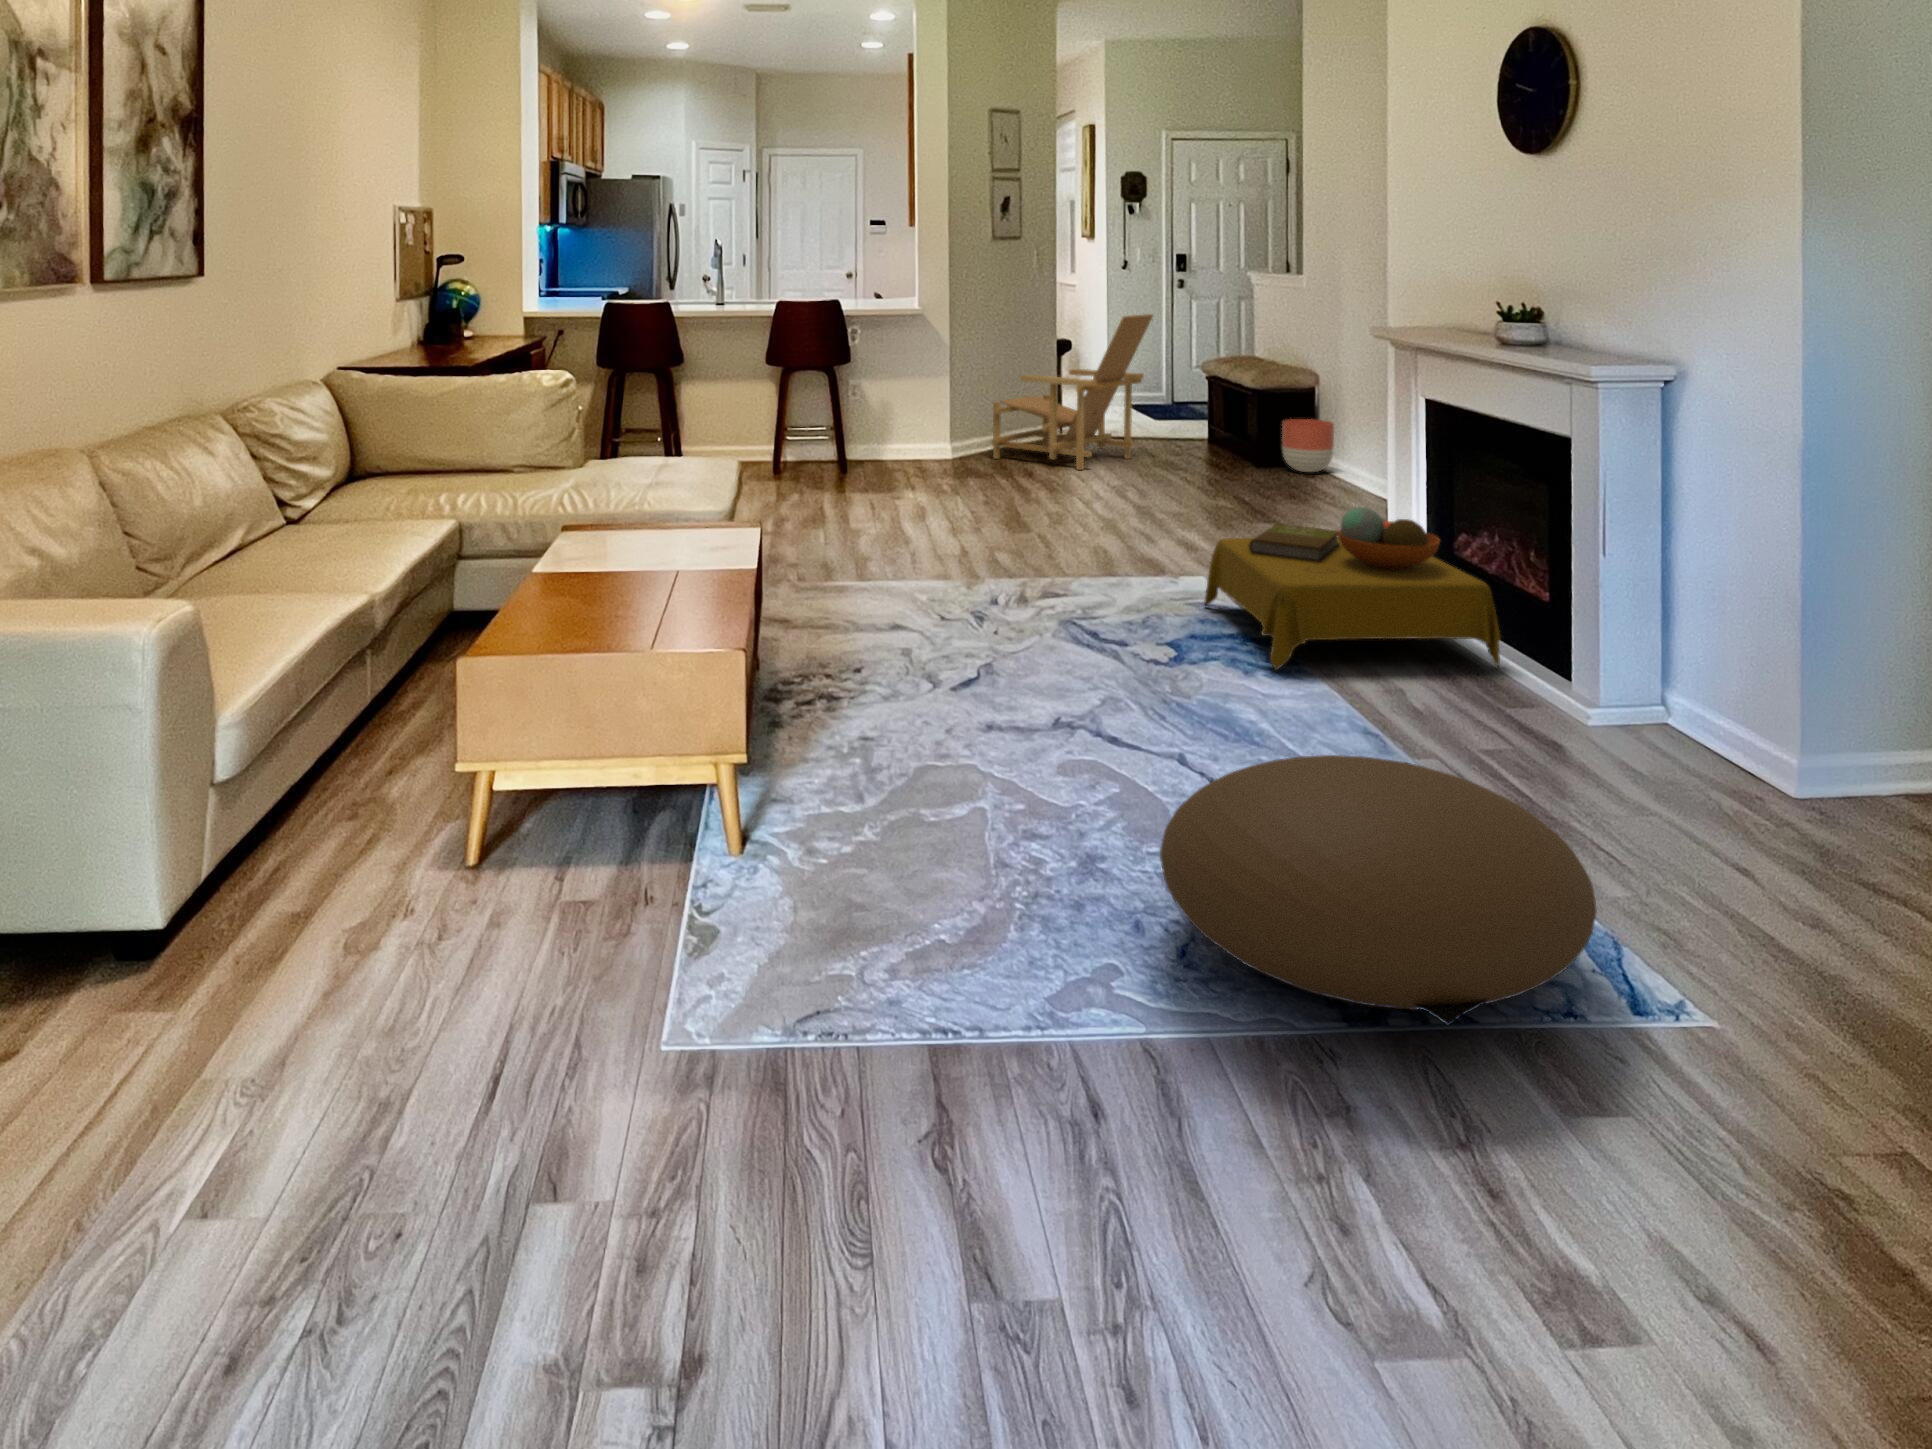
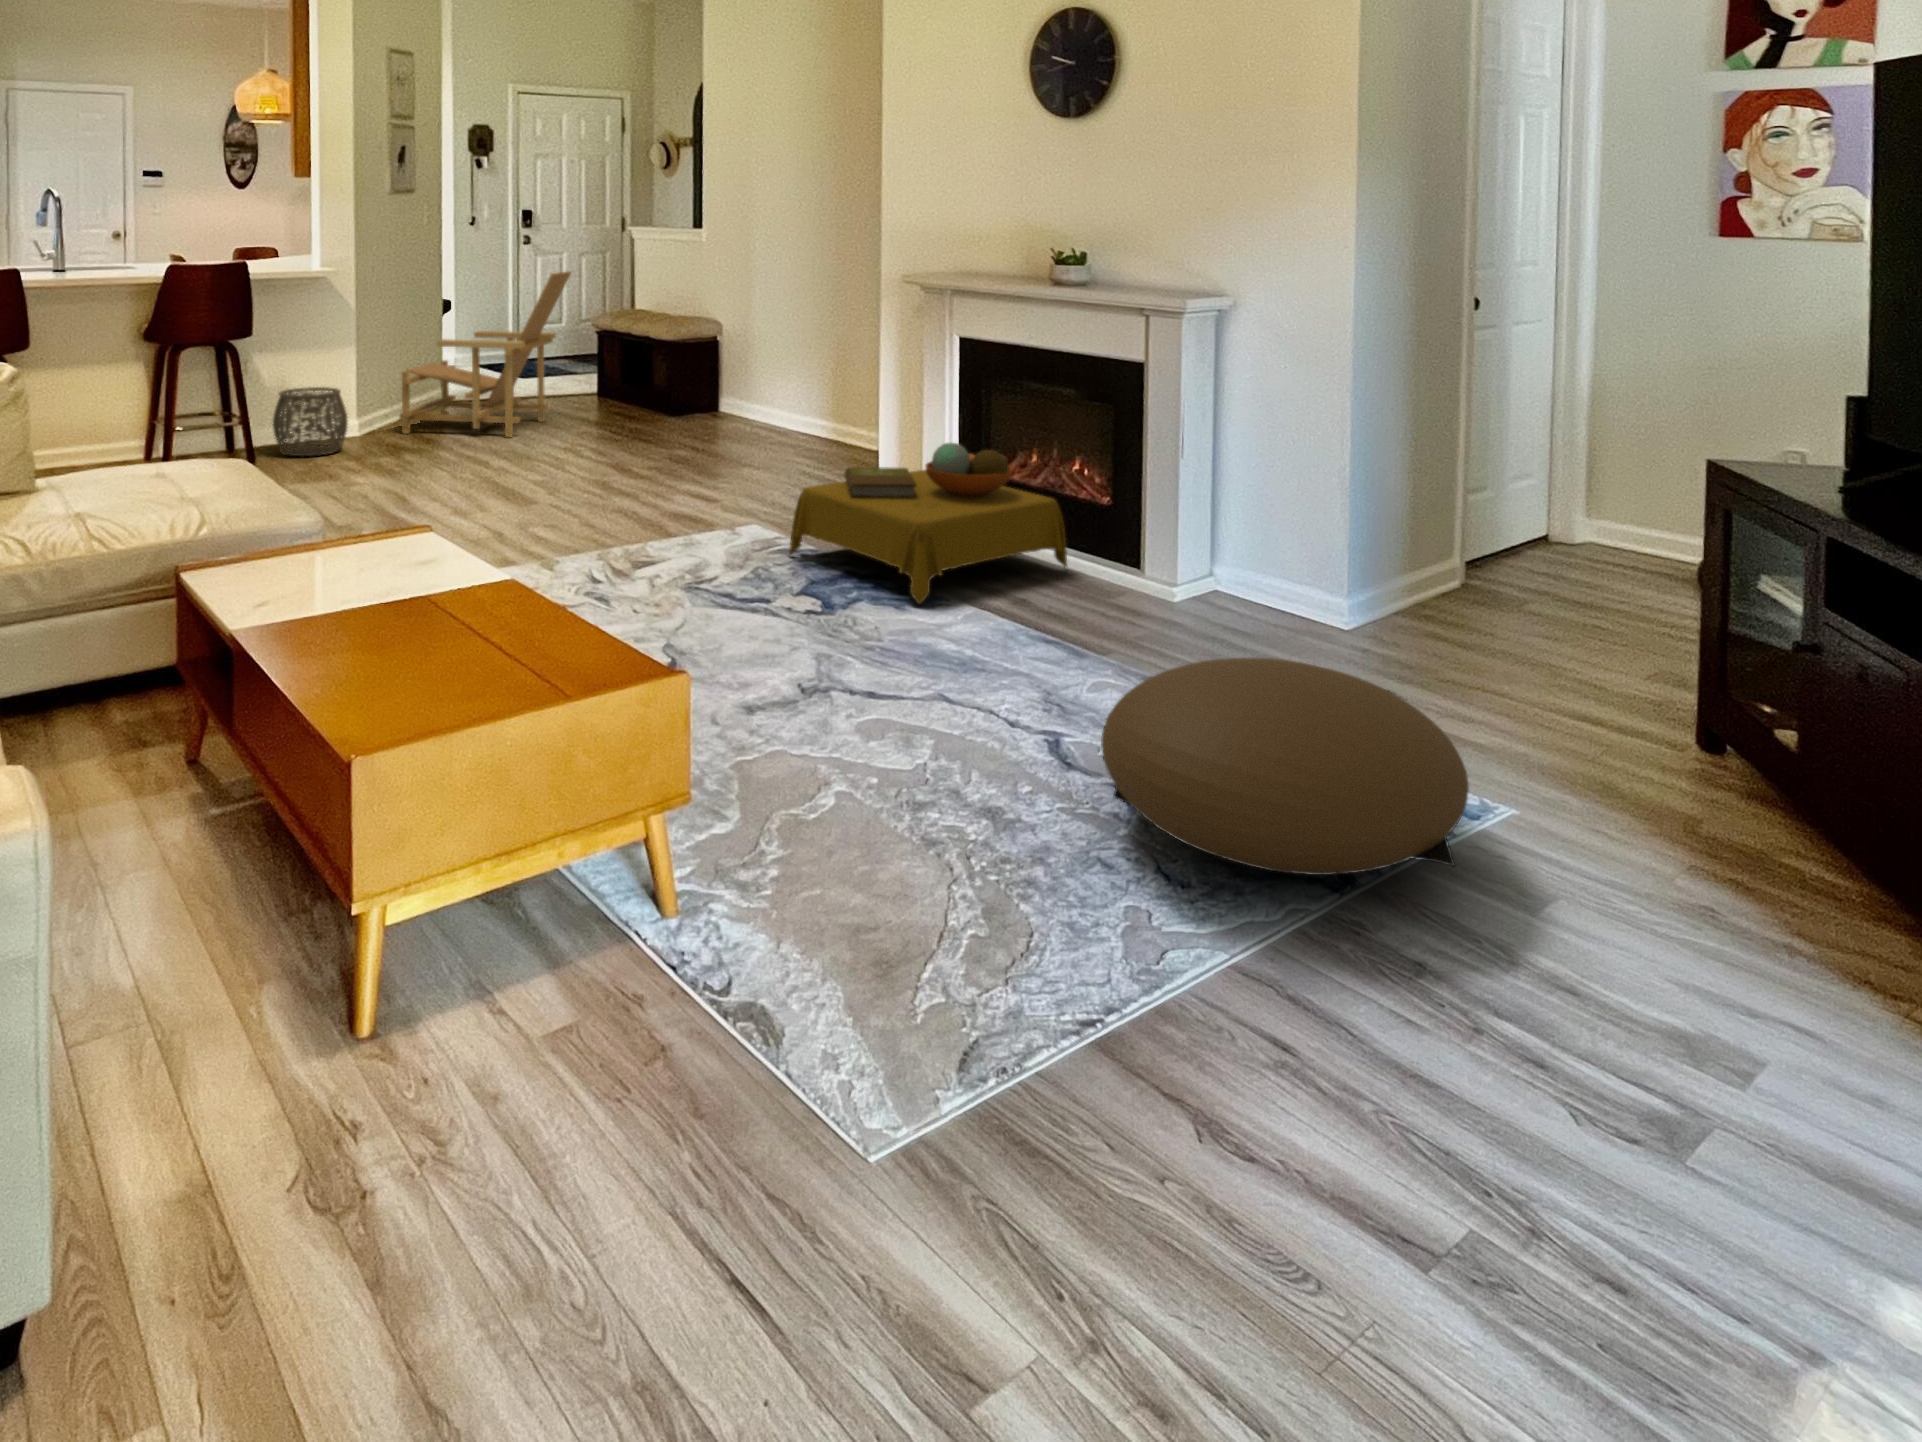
woven basket: none [873,411,935,470] -> present [273,387,348,457]
planter: present [1282,419,1334,472] -> none [695,369,742,420]

